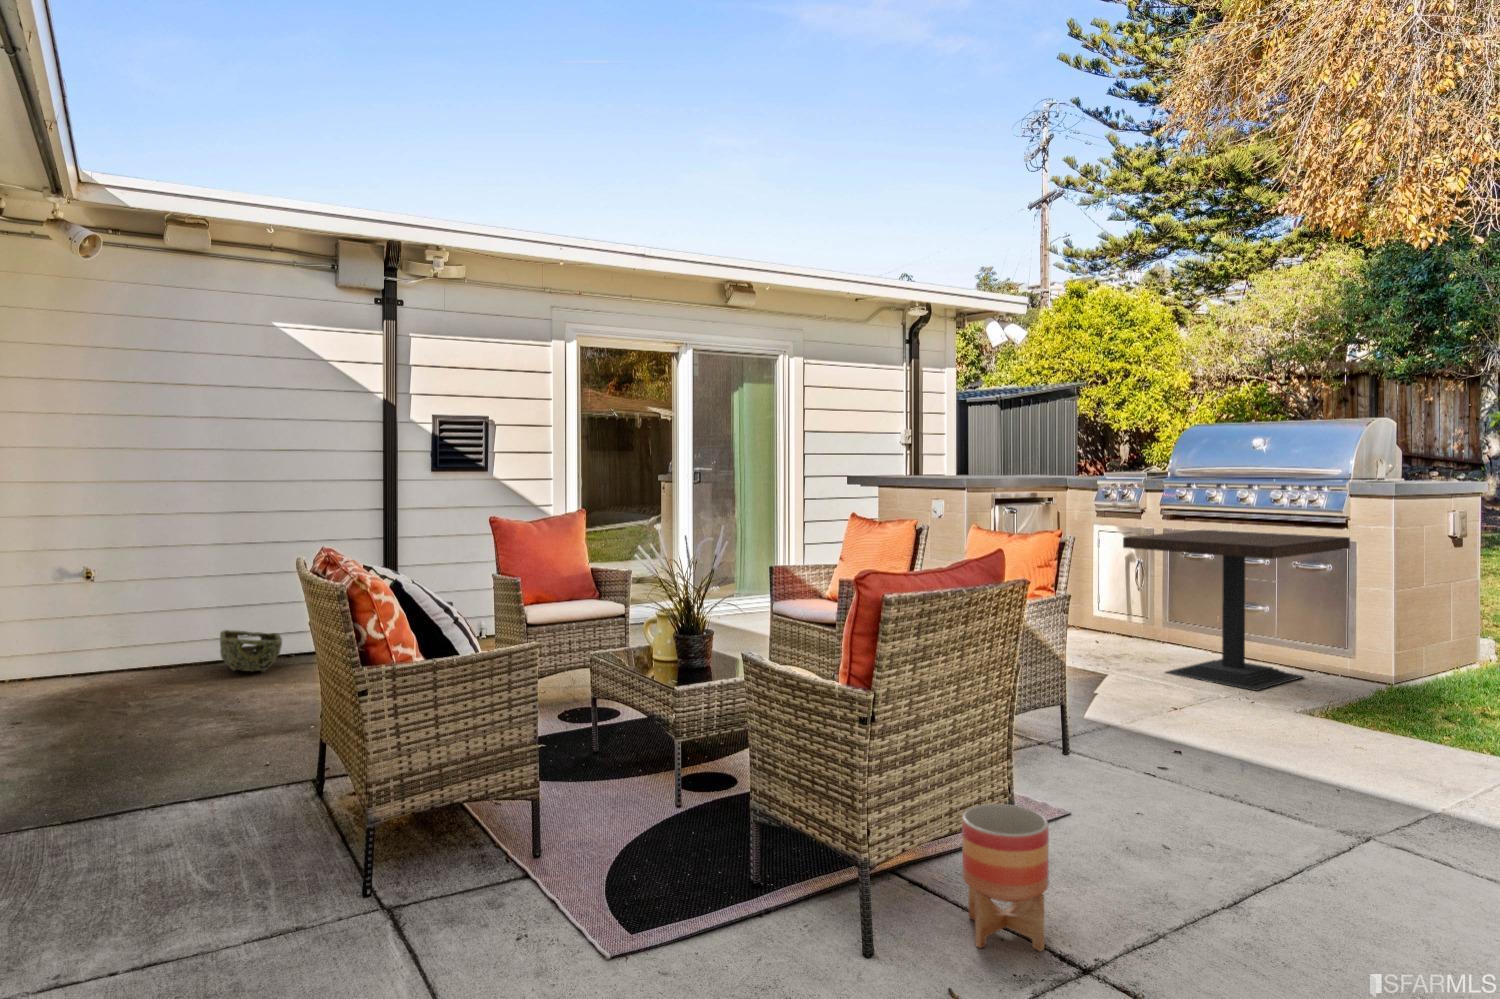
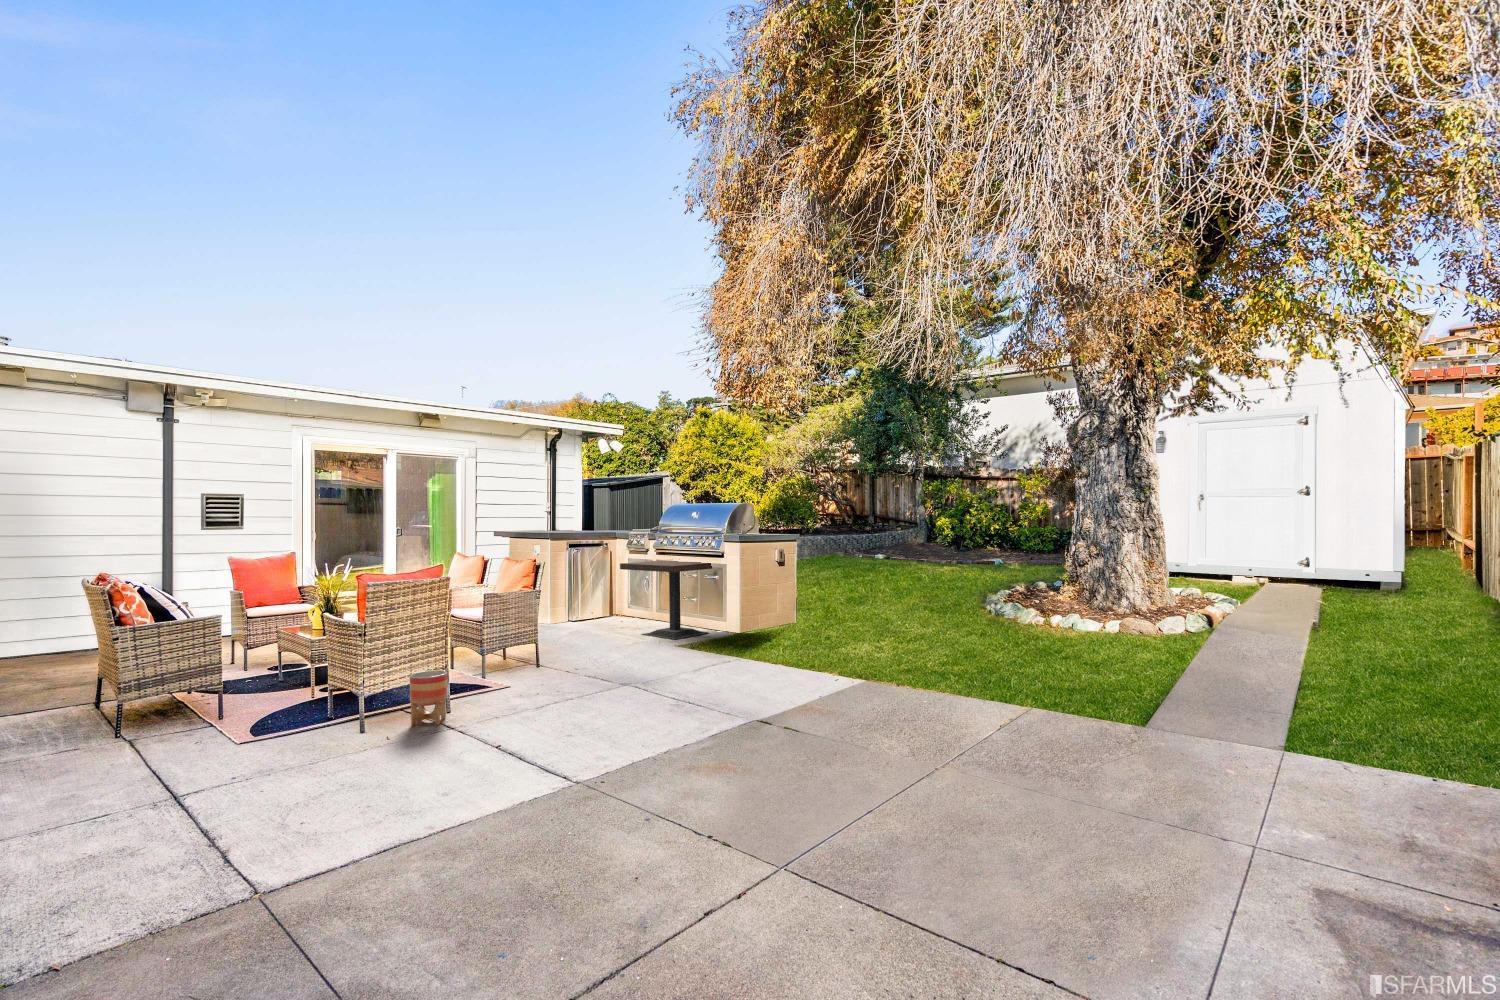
woven basket: present [220,630,282,672] -> none [22,636,73,662]

